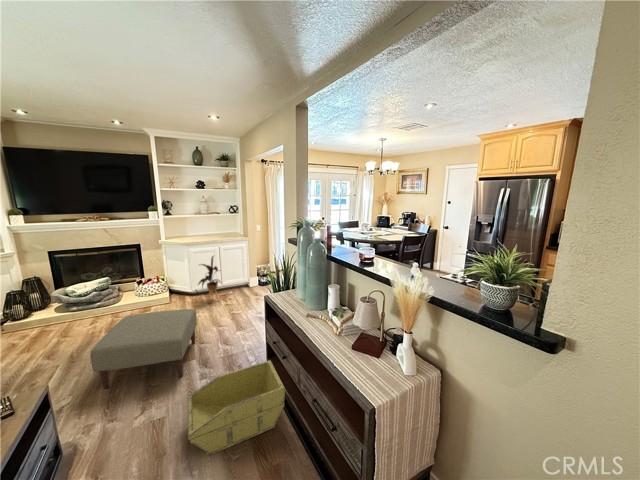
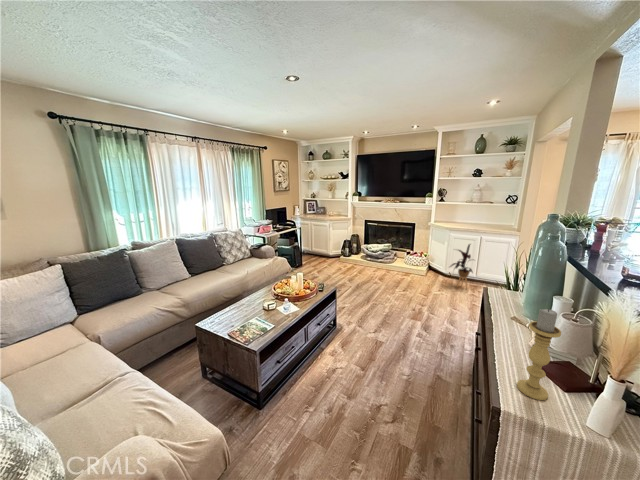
candle holder: none [361,301,384,380] -> present [517,309,561,400]
ottoman: present [90,309,197,389] -> none [361,271,433,327]
storage bin: present [188,360,285,456] -> none [385,335,474,405]

